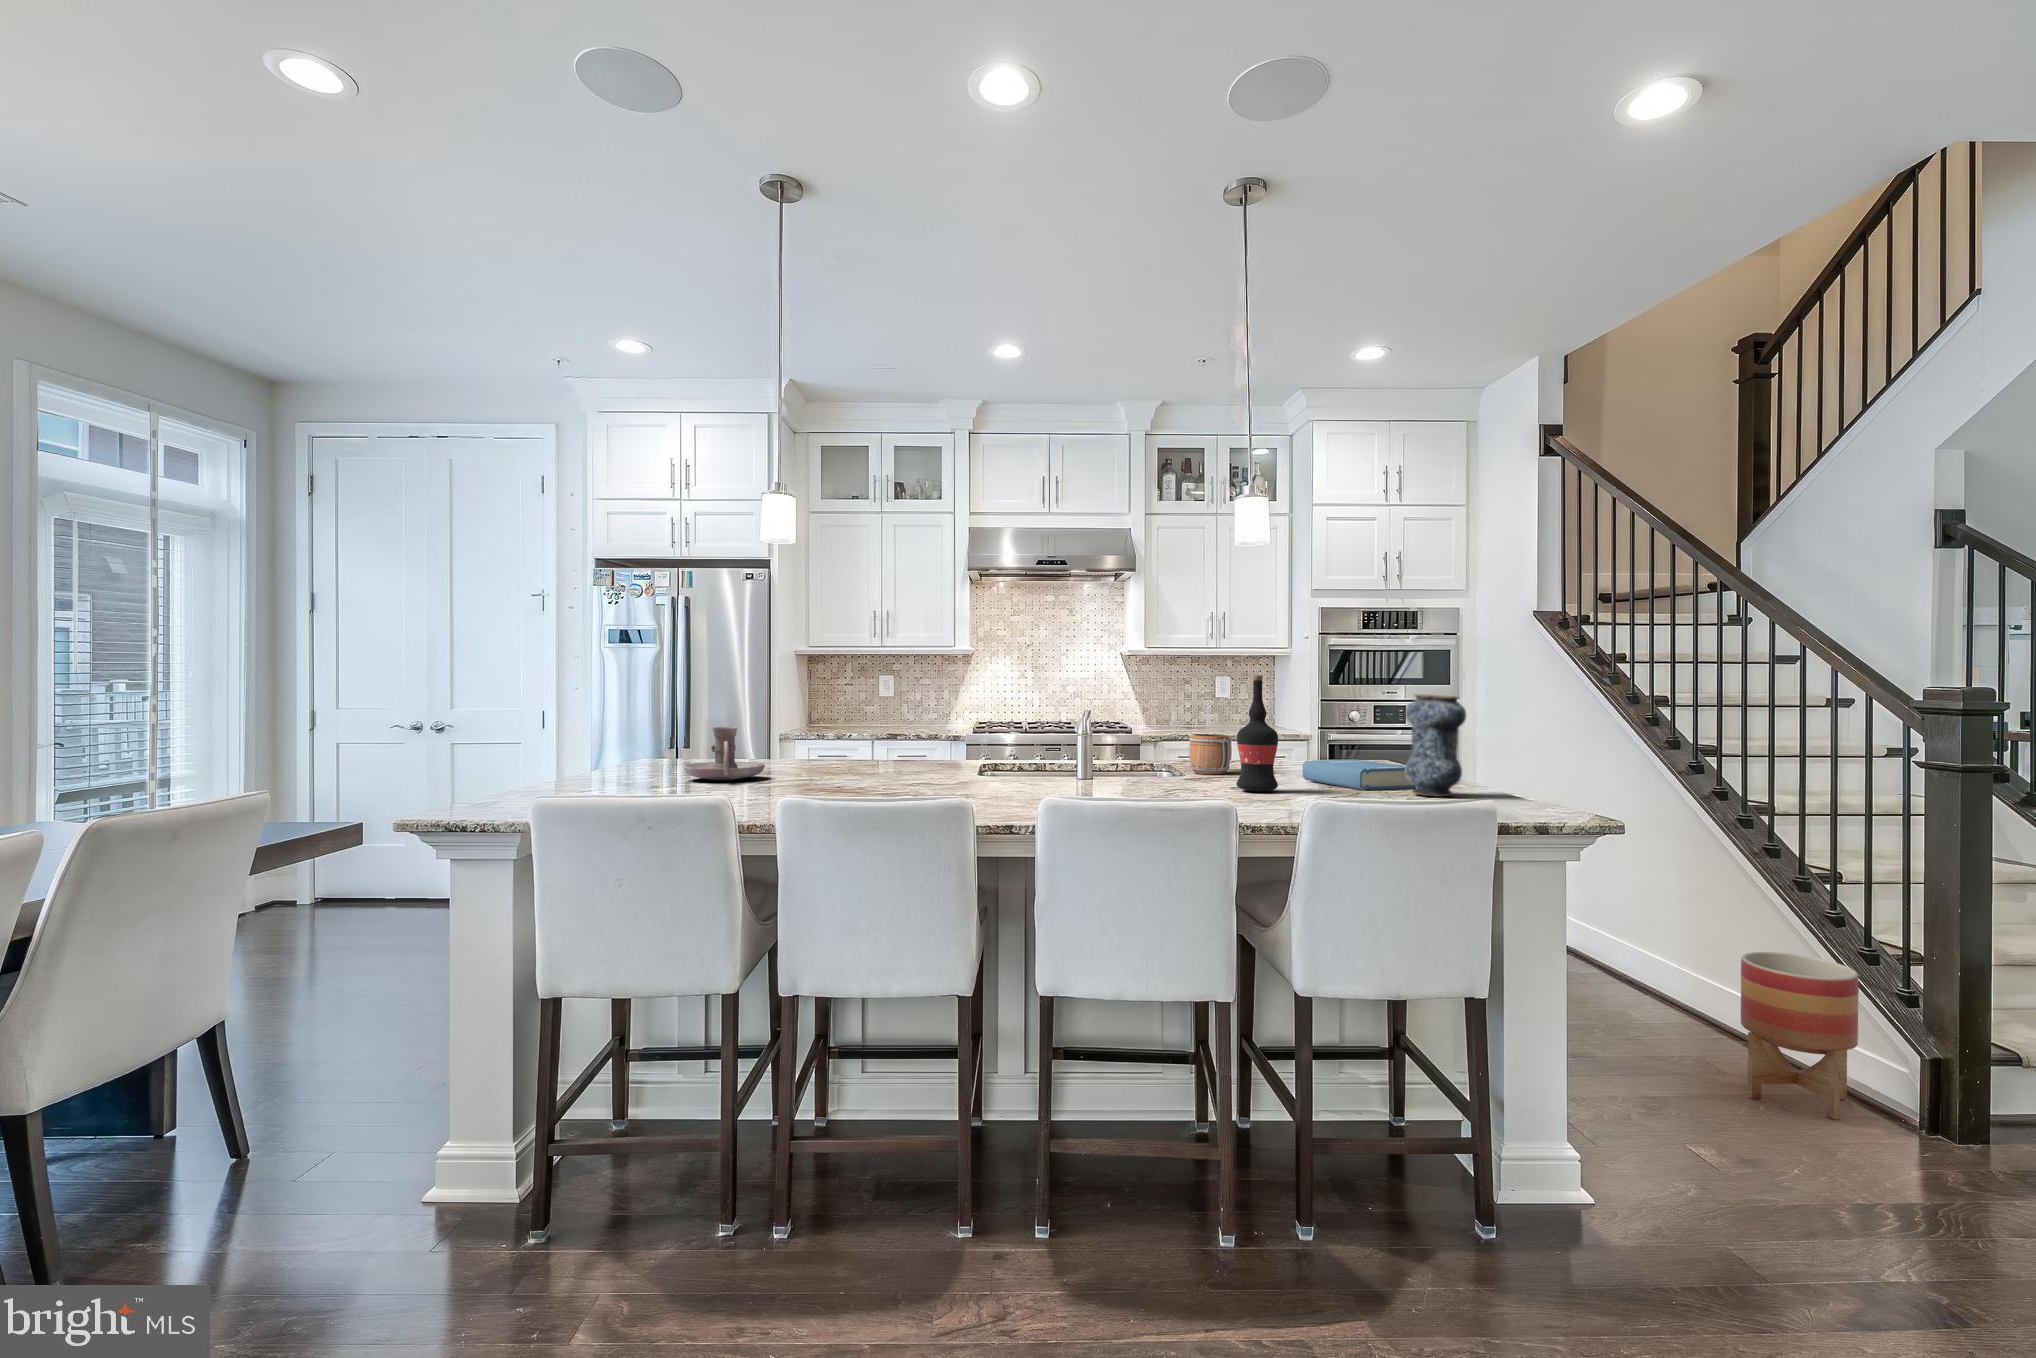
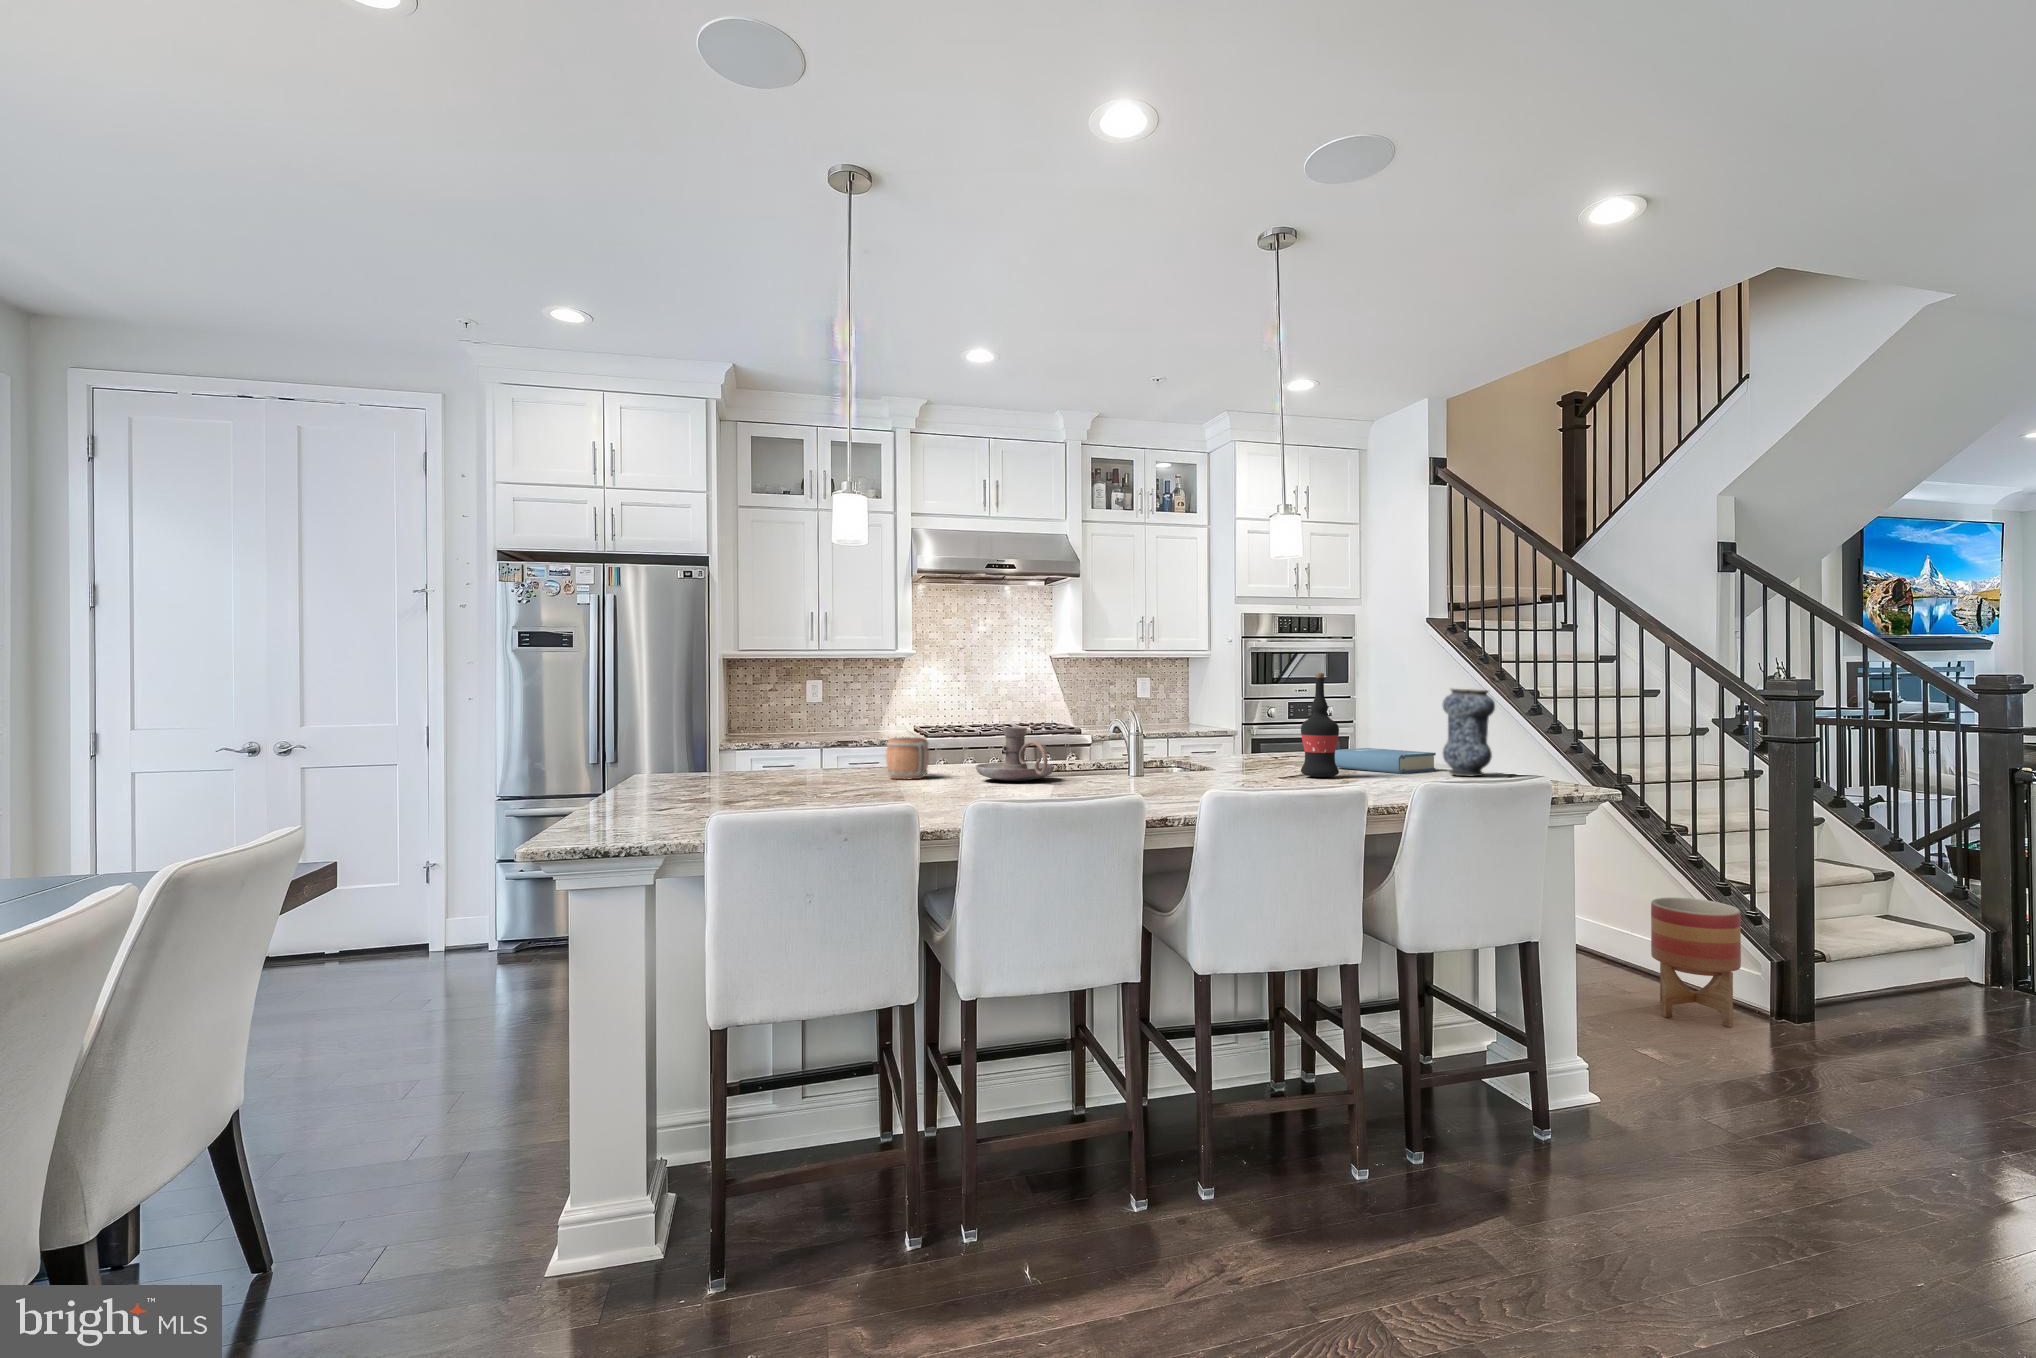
candle holder: present [684,727,765,780] -> present [976,727,1054,781]
mug: present [1189,733,1231,774] -> present [886,736,929,779]

